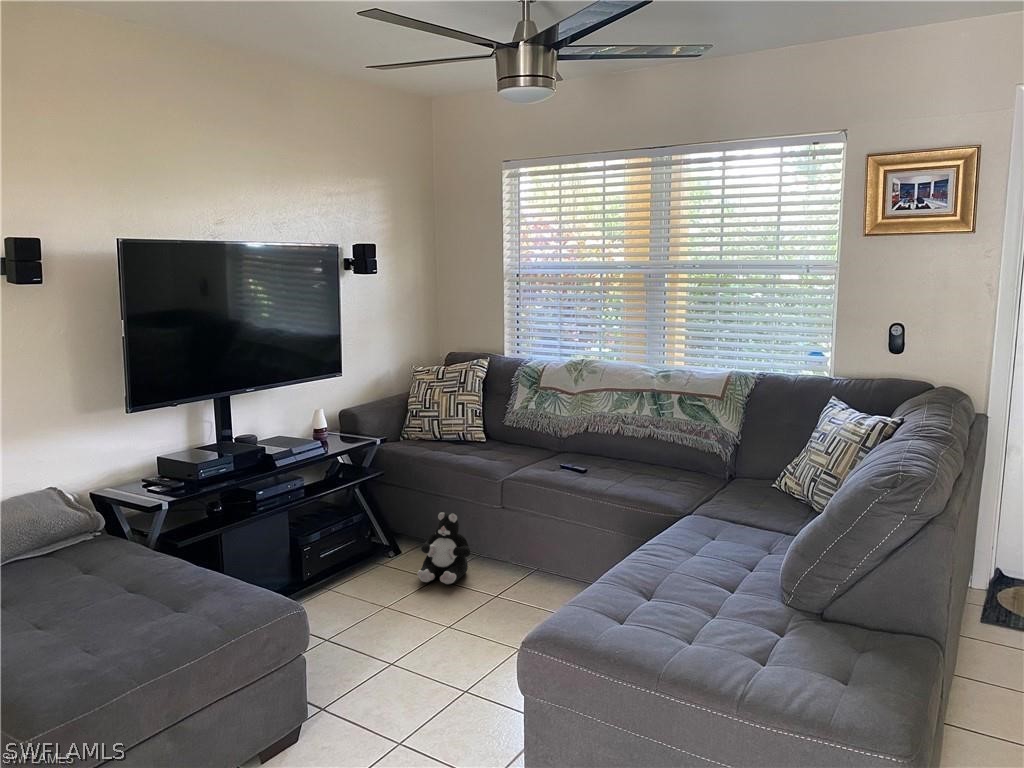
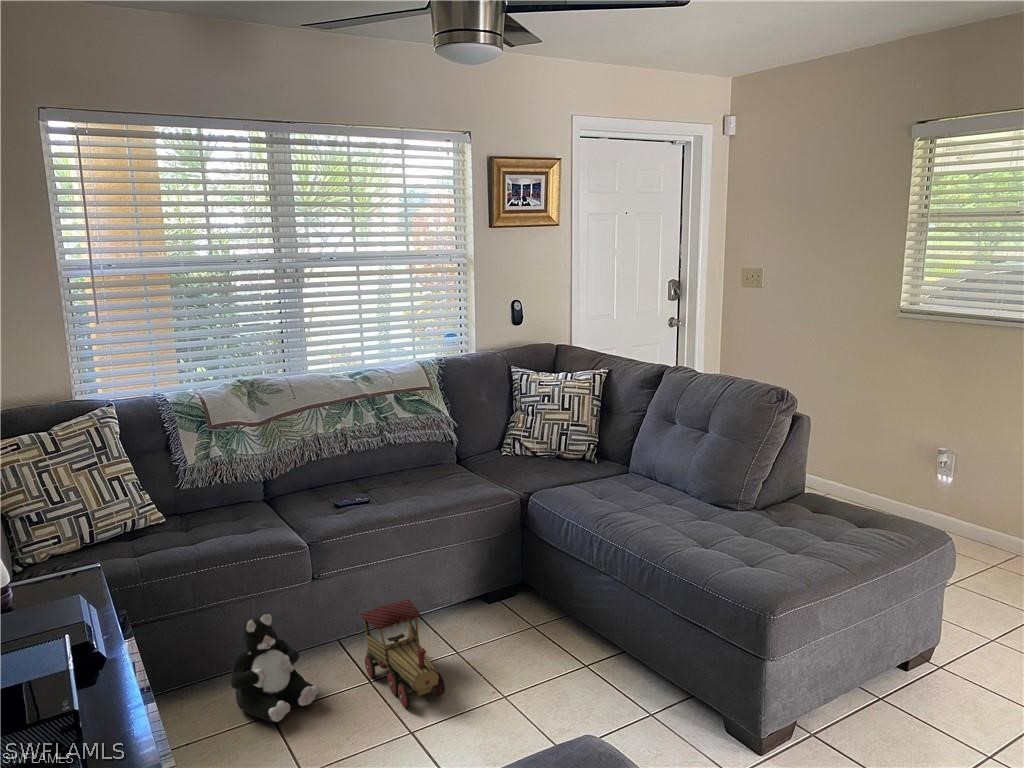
toy train: none [467,544,542,624] -> present [359,600,445,708]

